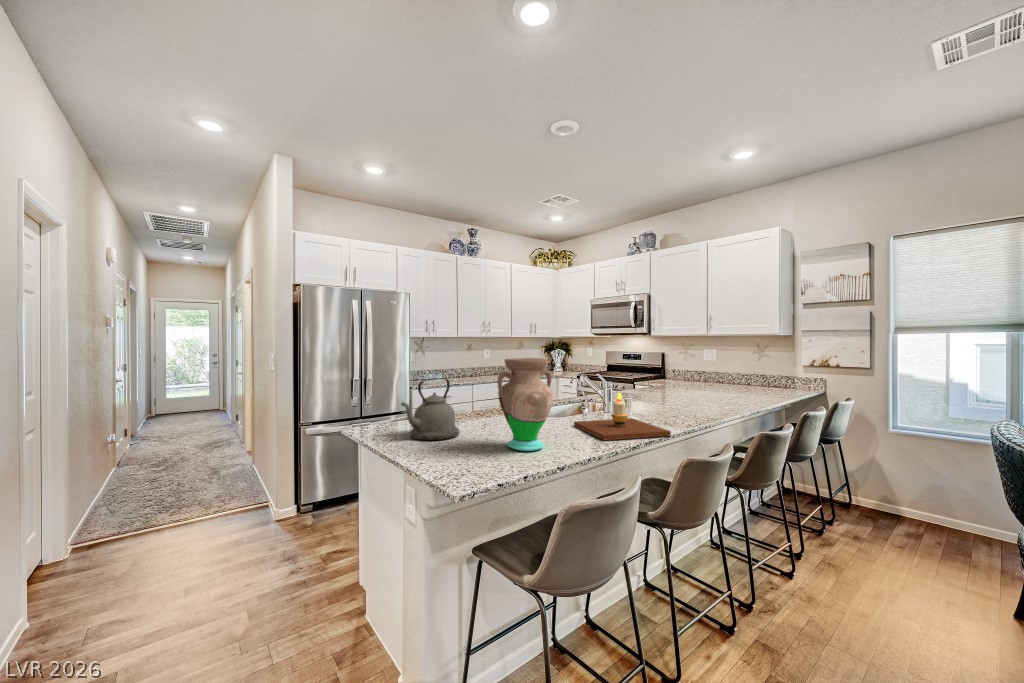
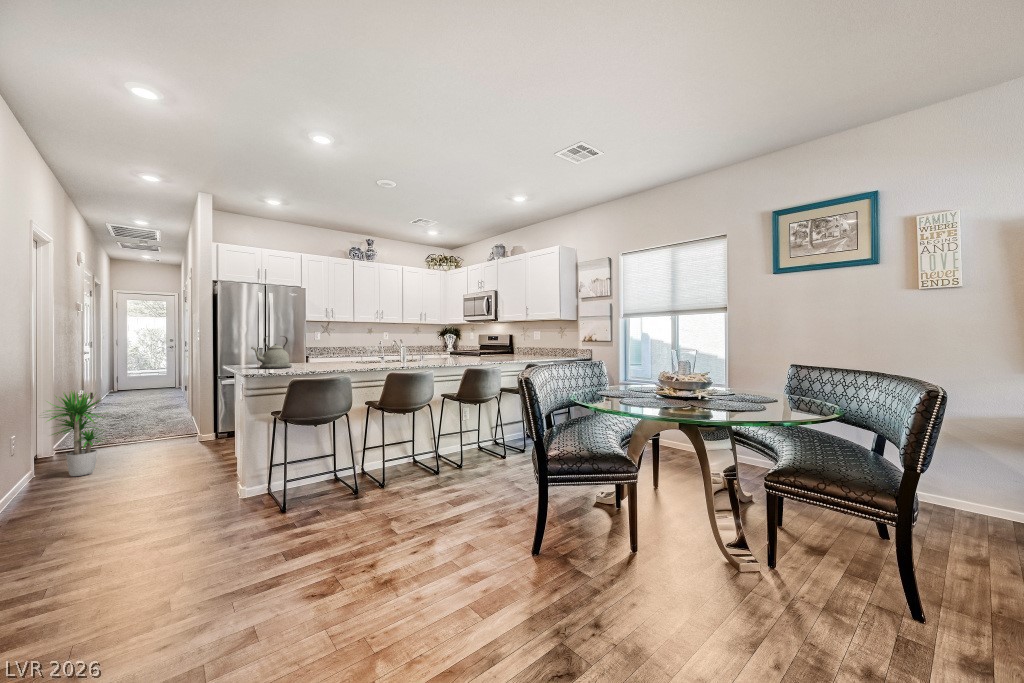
vase: present [497,358,553,451] -> none [297,322,335,370]
candle: present [574,392,671,440] -> none [366,345,409,369]
potted plant: none [30,465,157,614] -> present [48,391,102,476]

